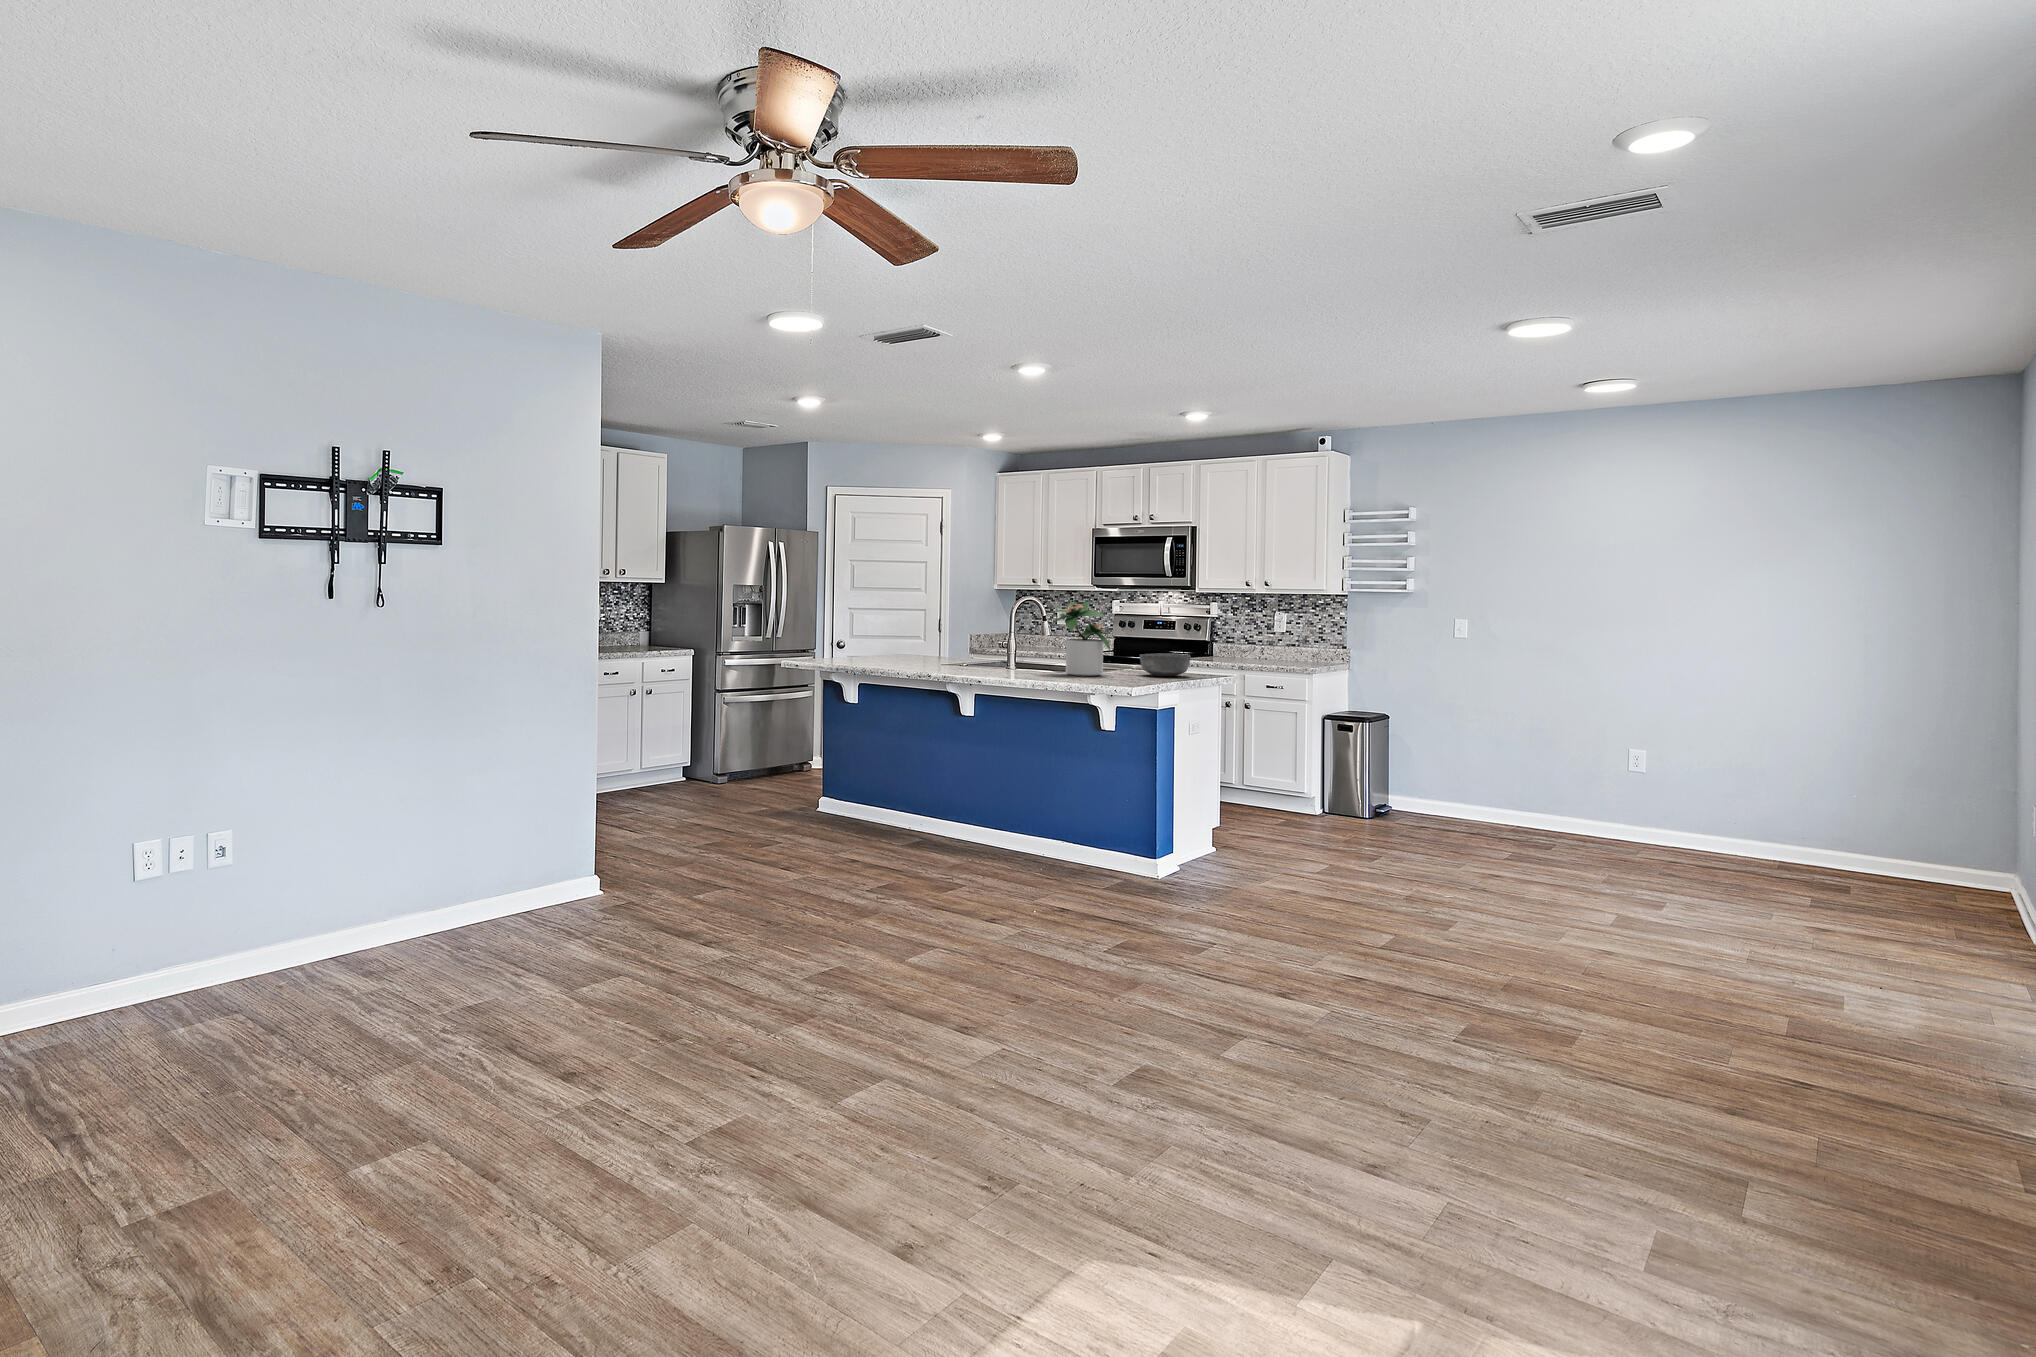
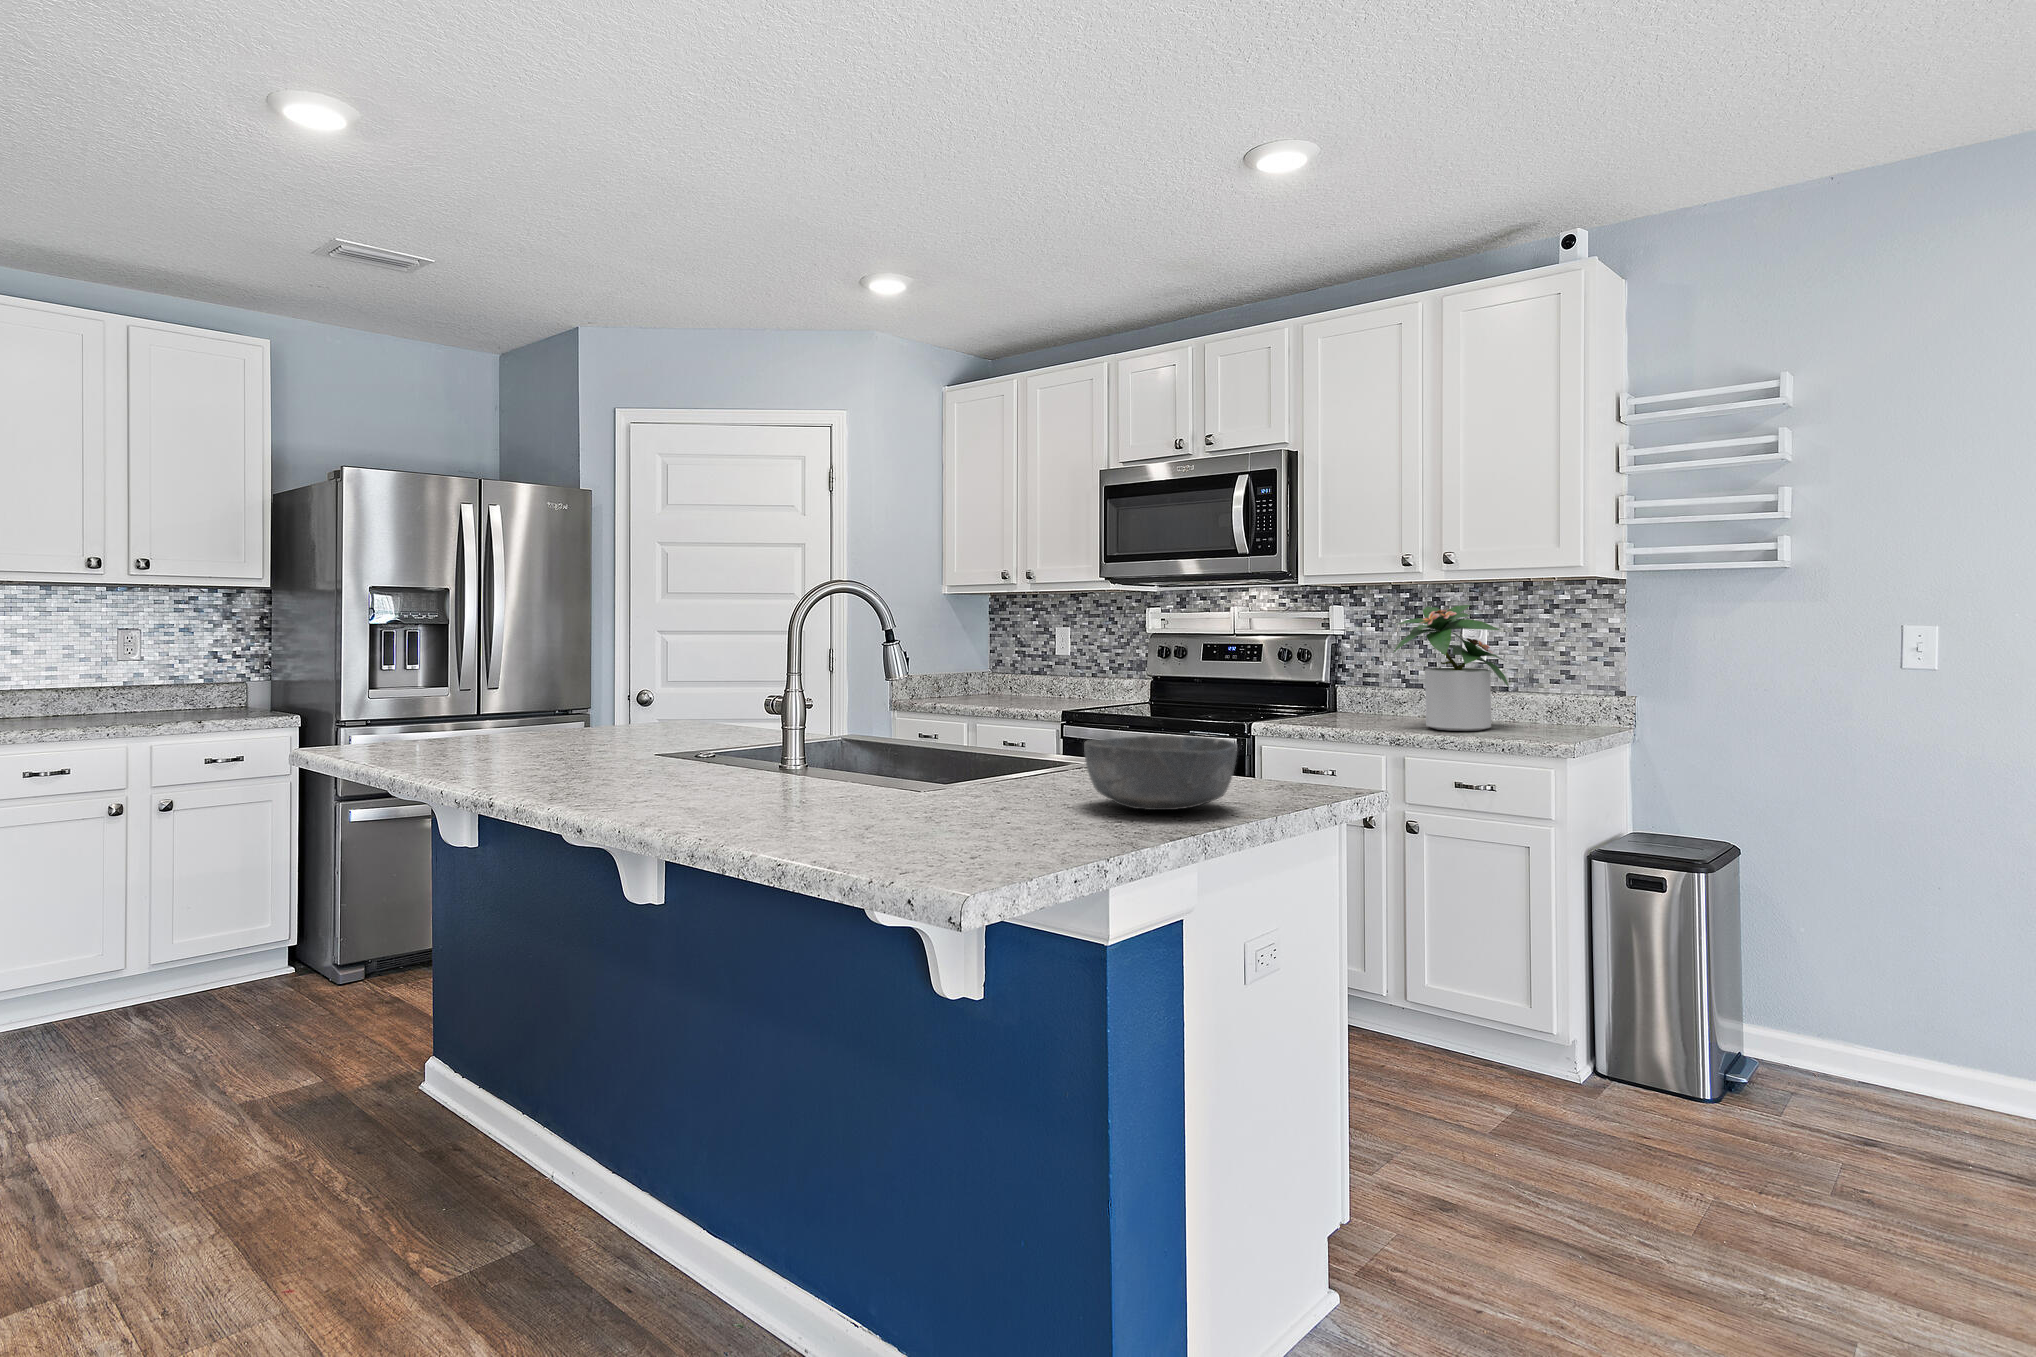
potted plant: present [1048,602,1111,676] -> present [1394,605,1509,731]

